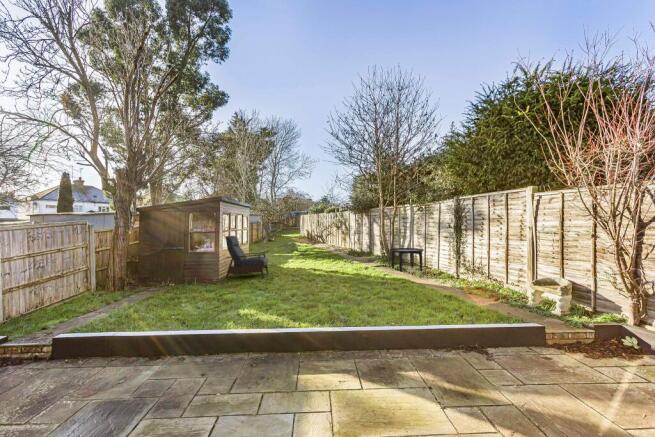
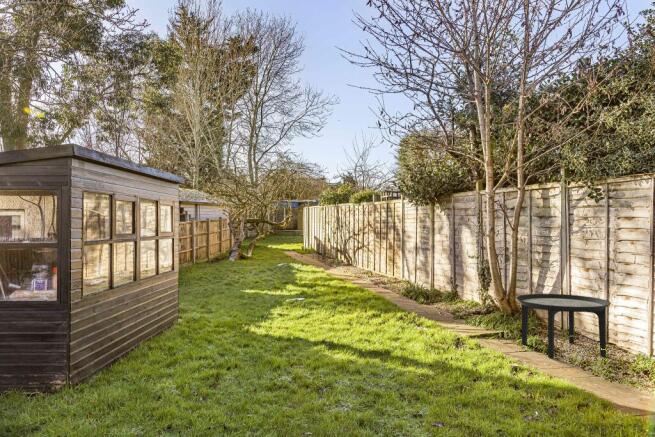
chair: present [225,236,269,279] -> none [99,261,217,377]

